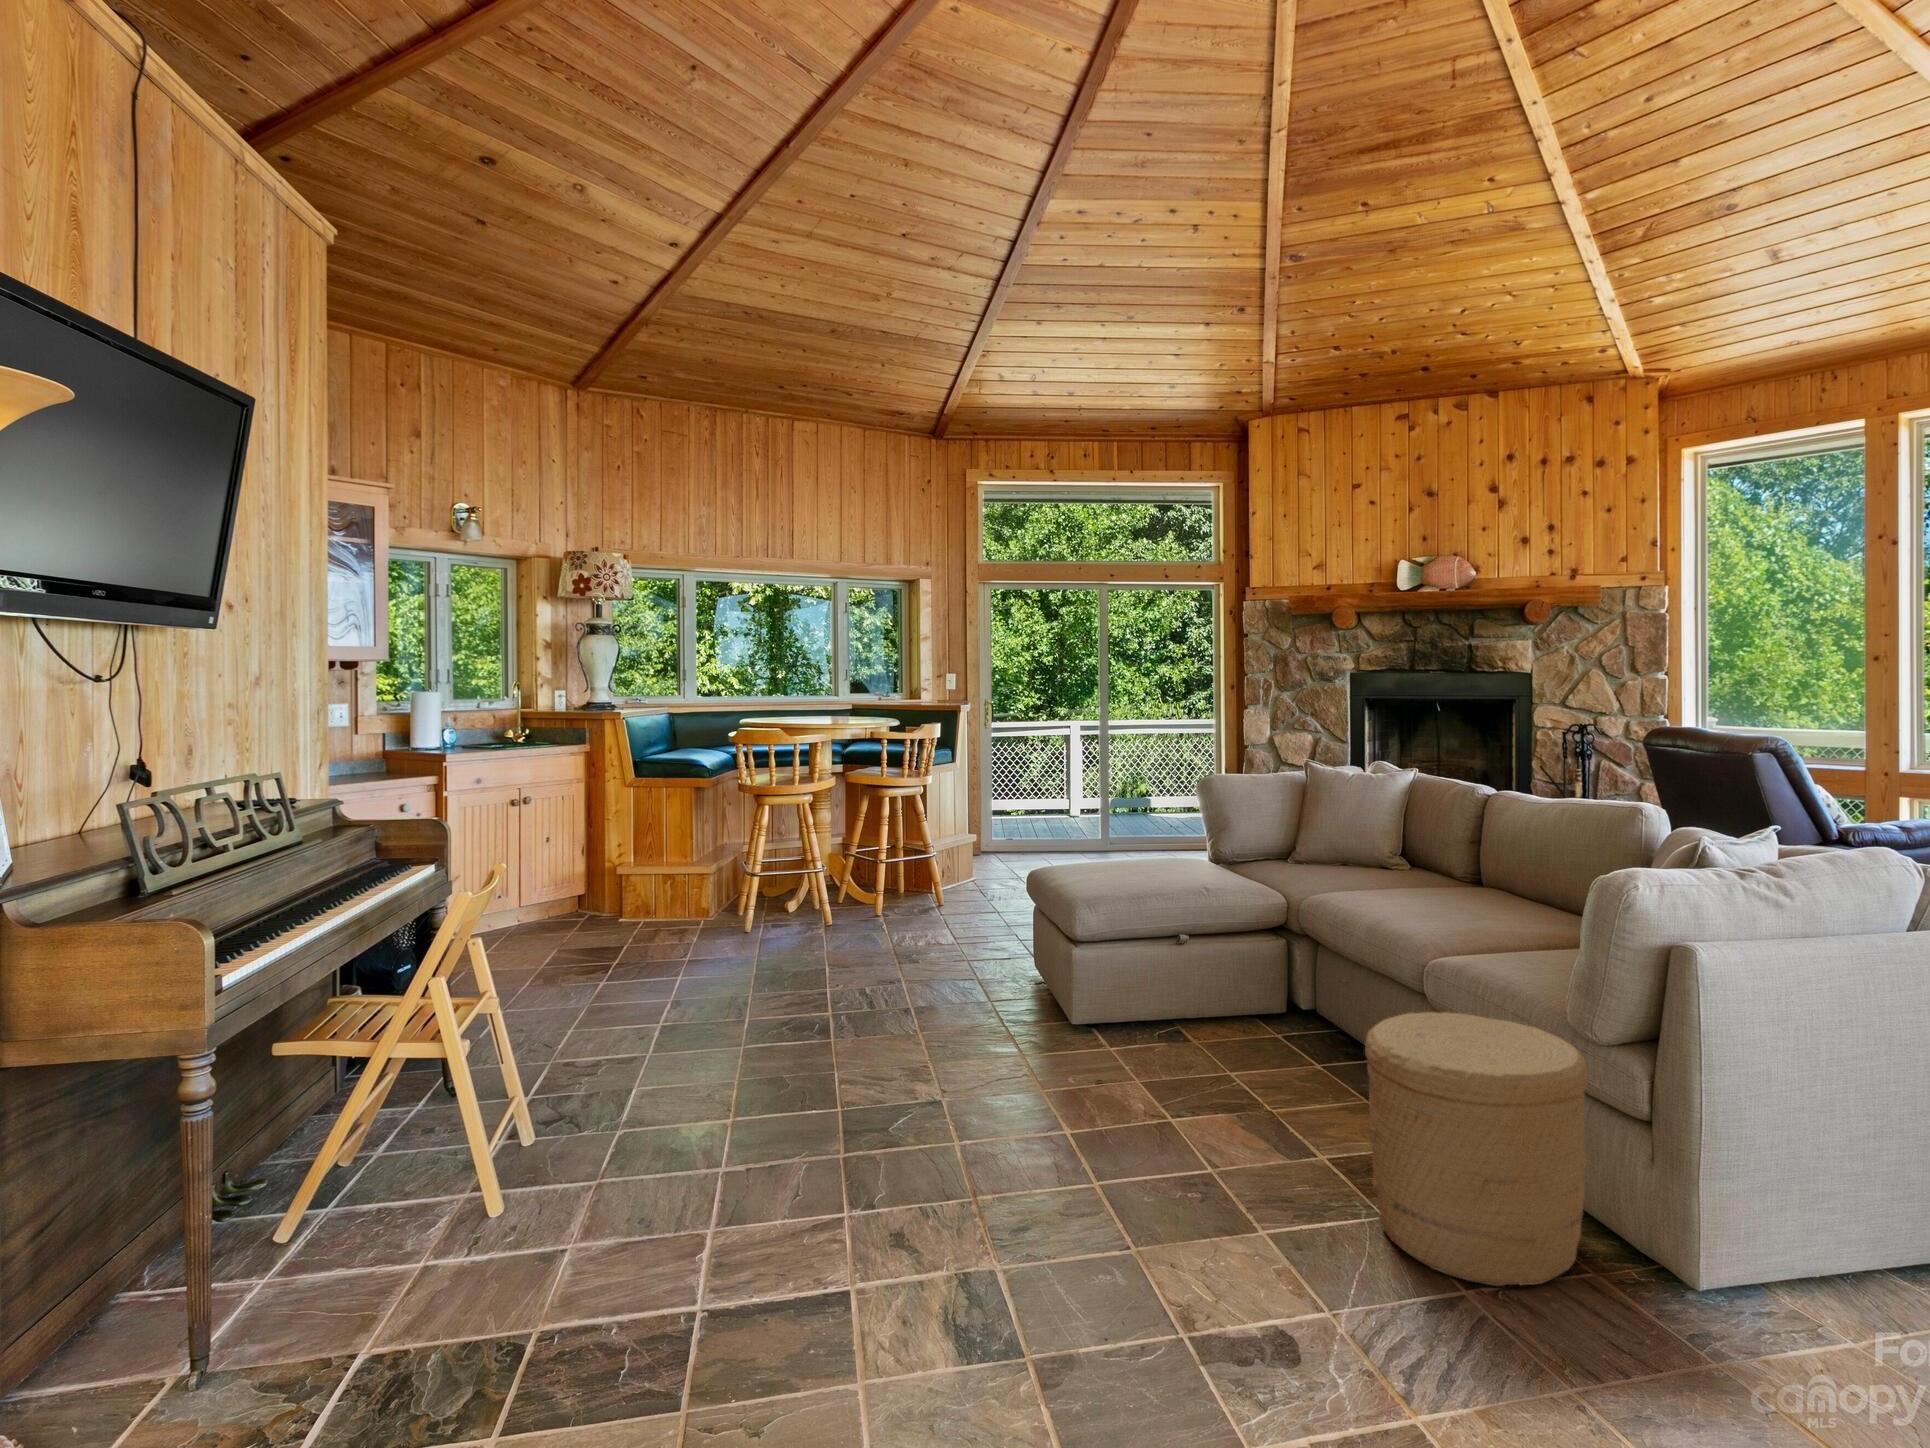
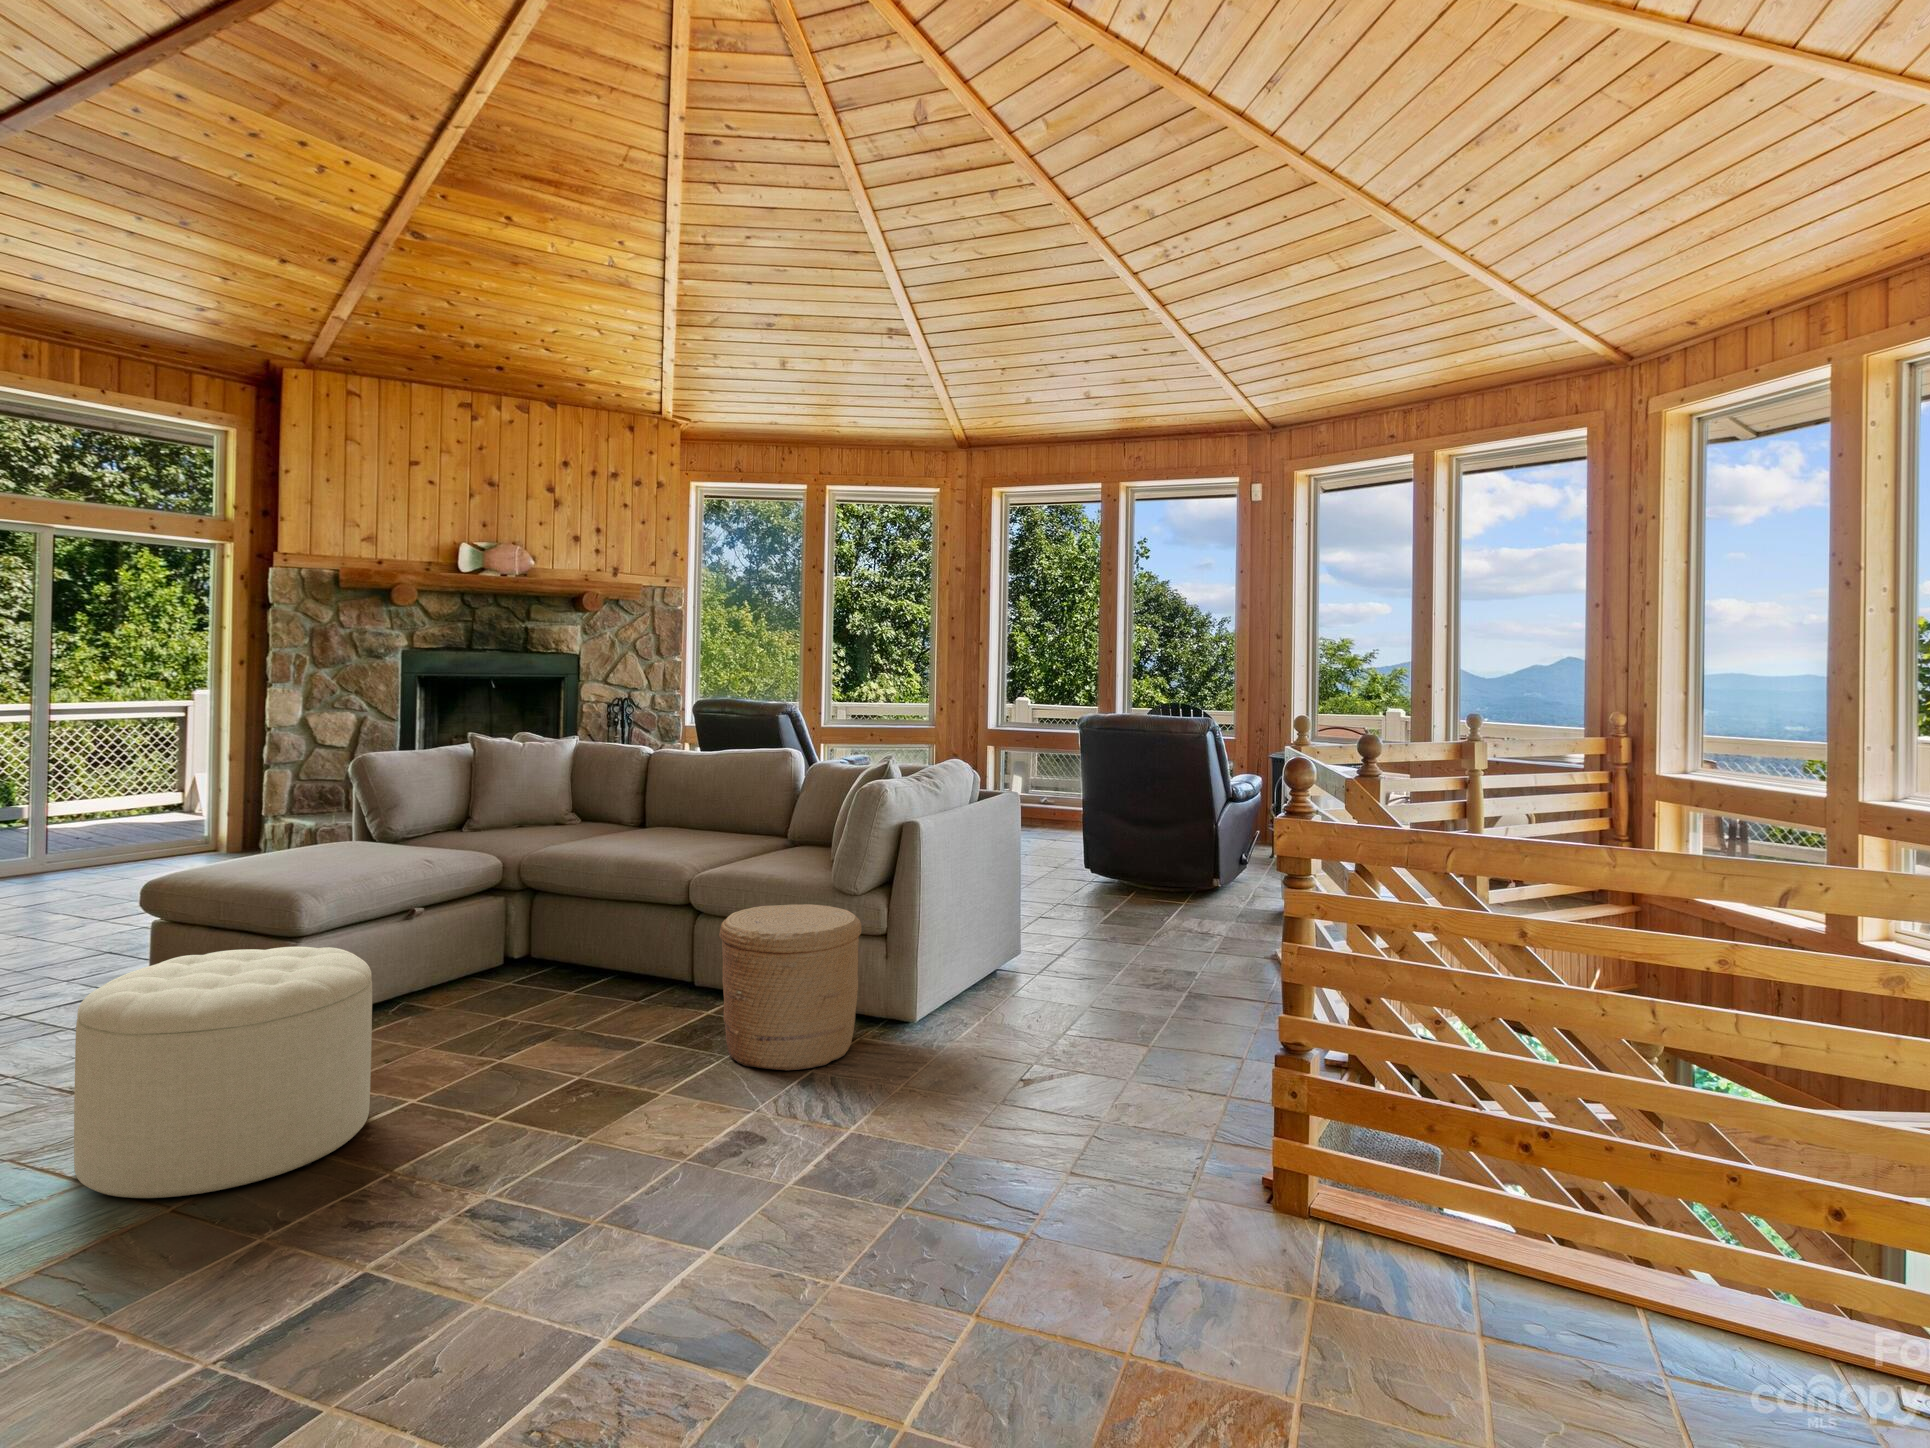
ottoman: none [797,940,1011,1163] -> present [74,947,372,1198]

